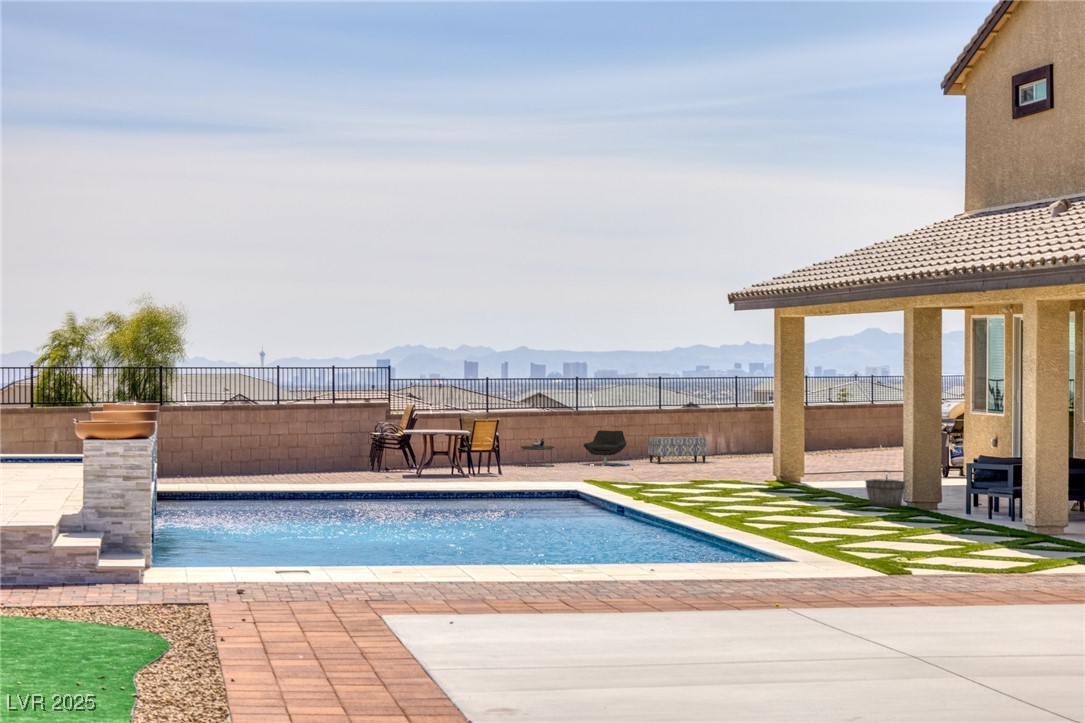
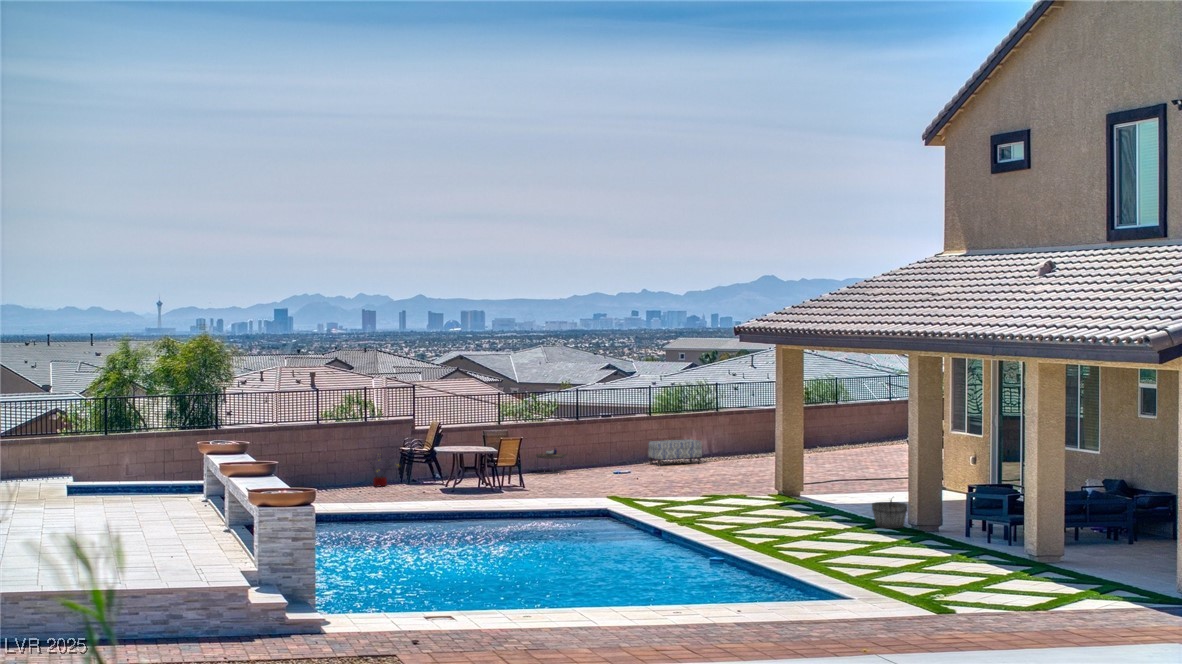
lounge chair: present [584,430,626,467] -> none [592,437,630,472]
decorative plant: none [327,435,369,471] -> present [370,460,387,486]

